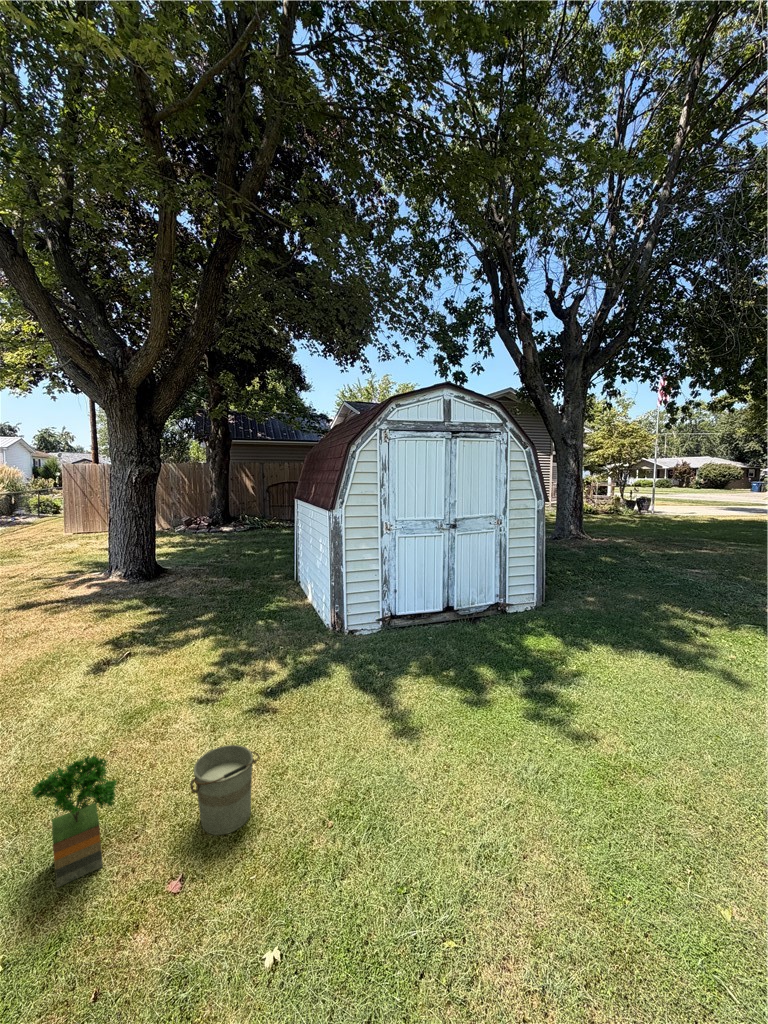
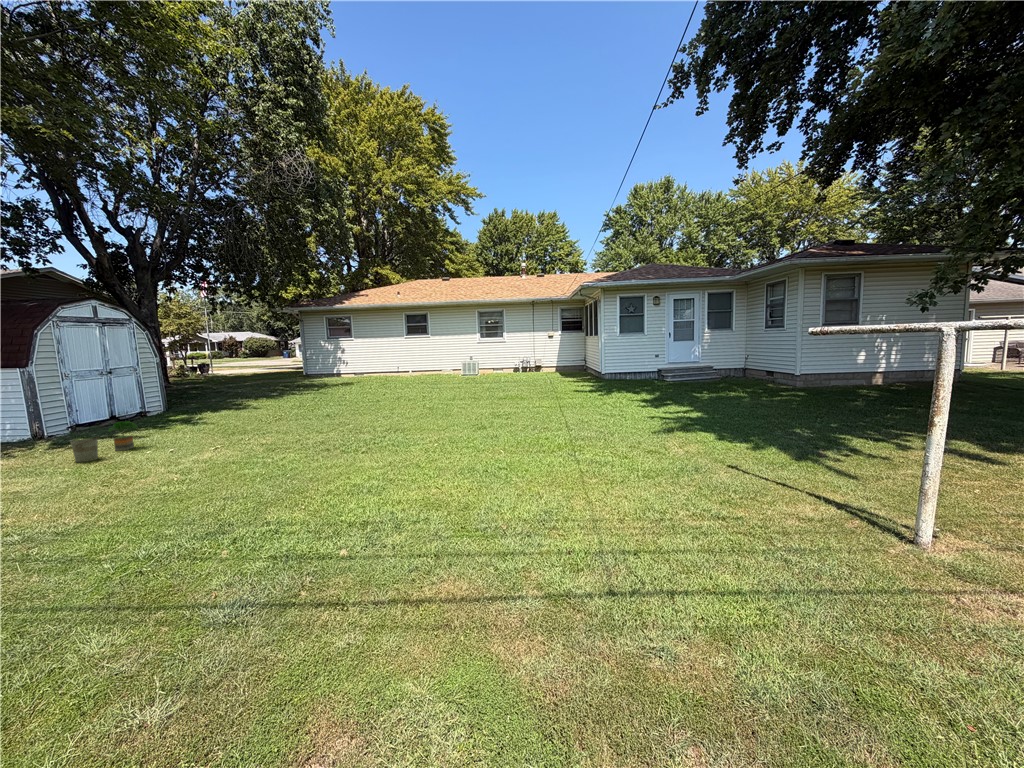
potted tree: present [31,756,117,887] -> present [109,421,137,451]

